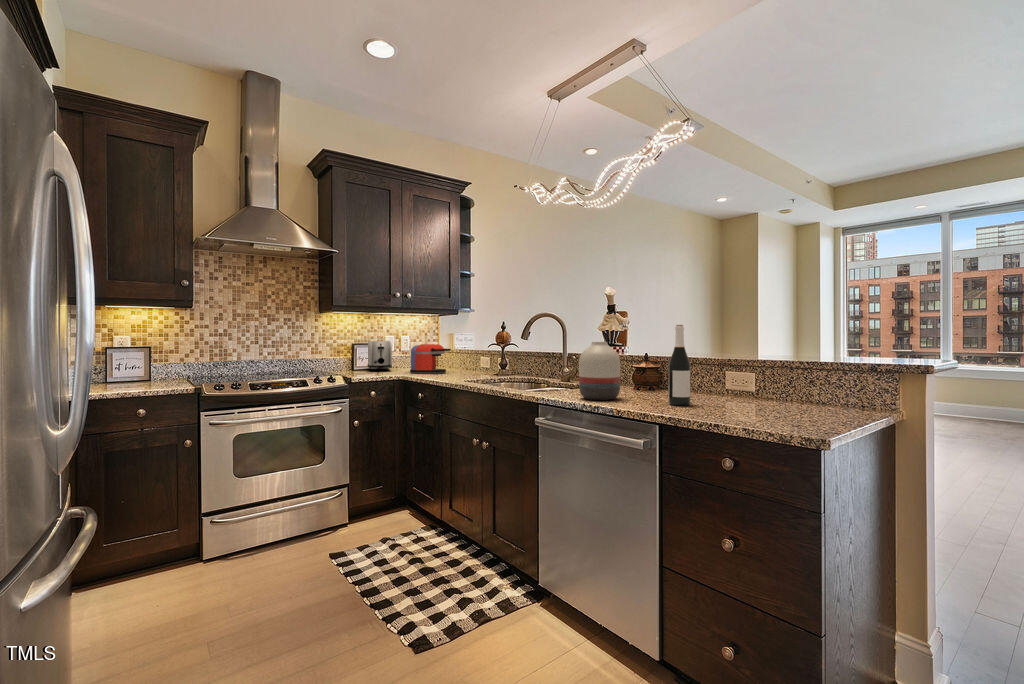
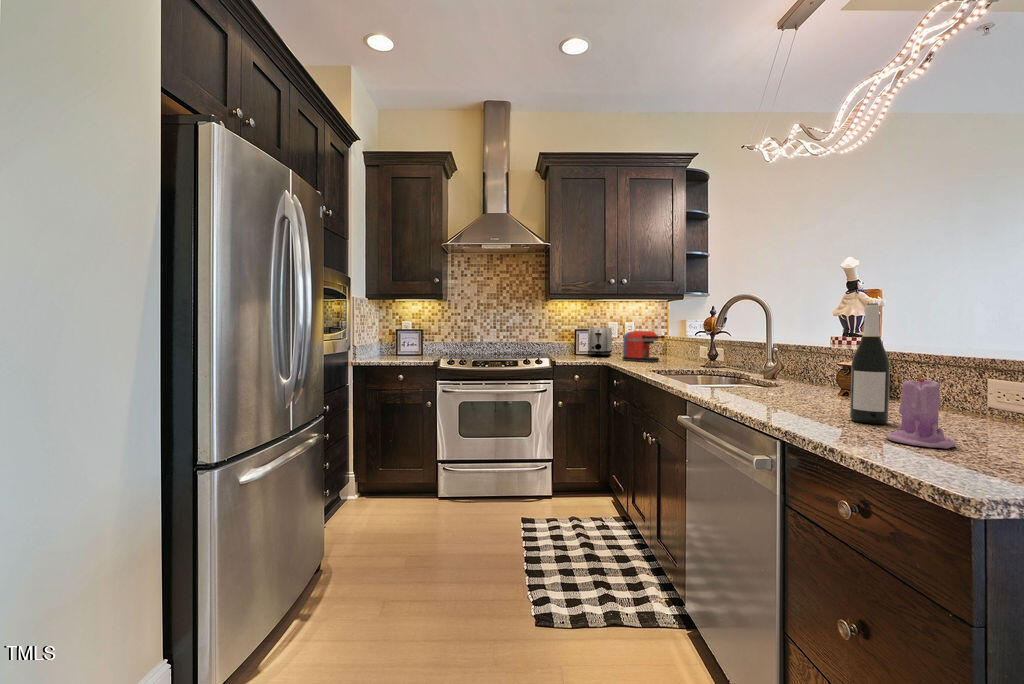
vase: present [579,342,620,400] -> none [735,328,795,404]
candle: none [709,368,745,415] -> present [886,371,956,448]

